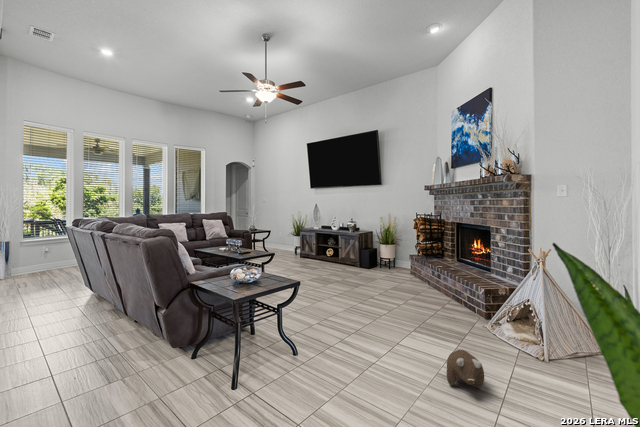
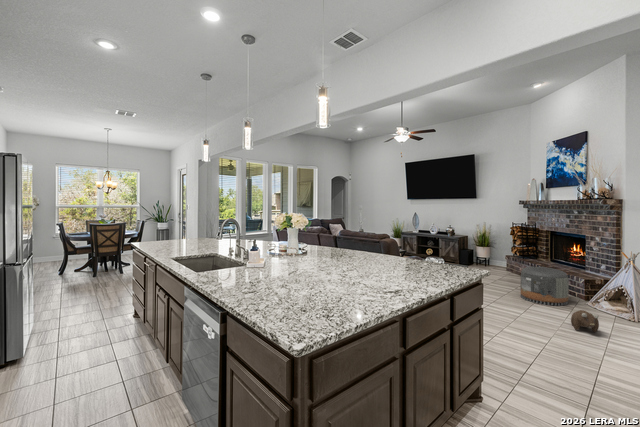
pouf: none [403,273,462,331] -> present [520,267,569,306]

